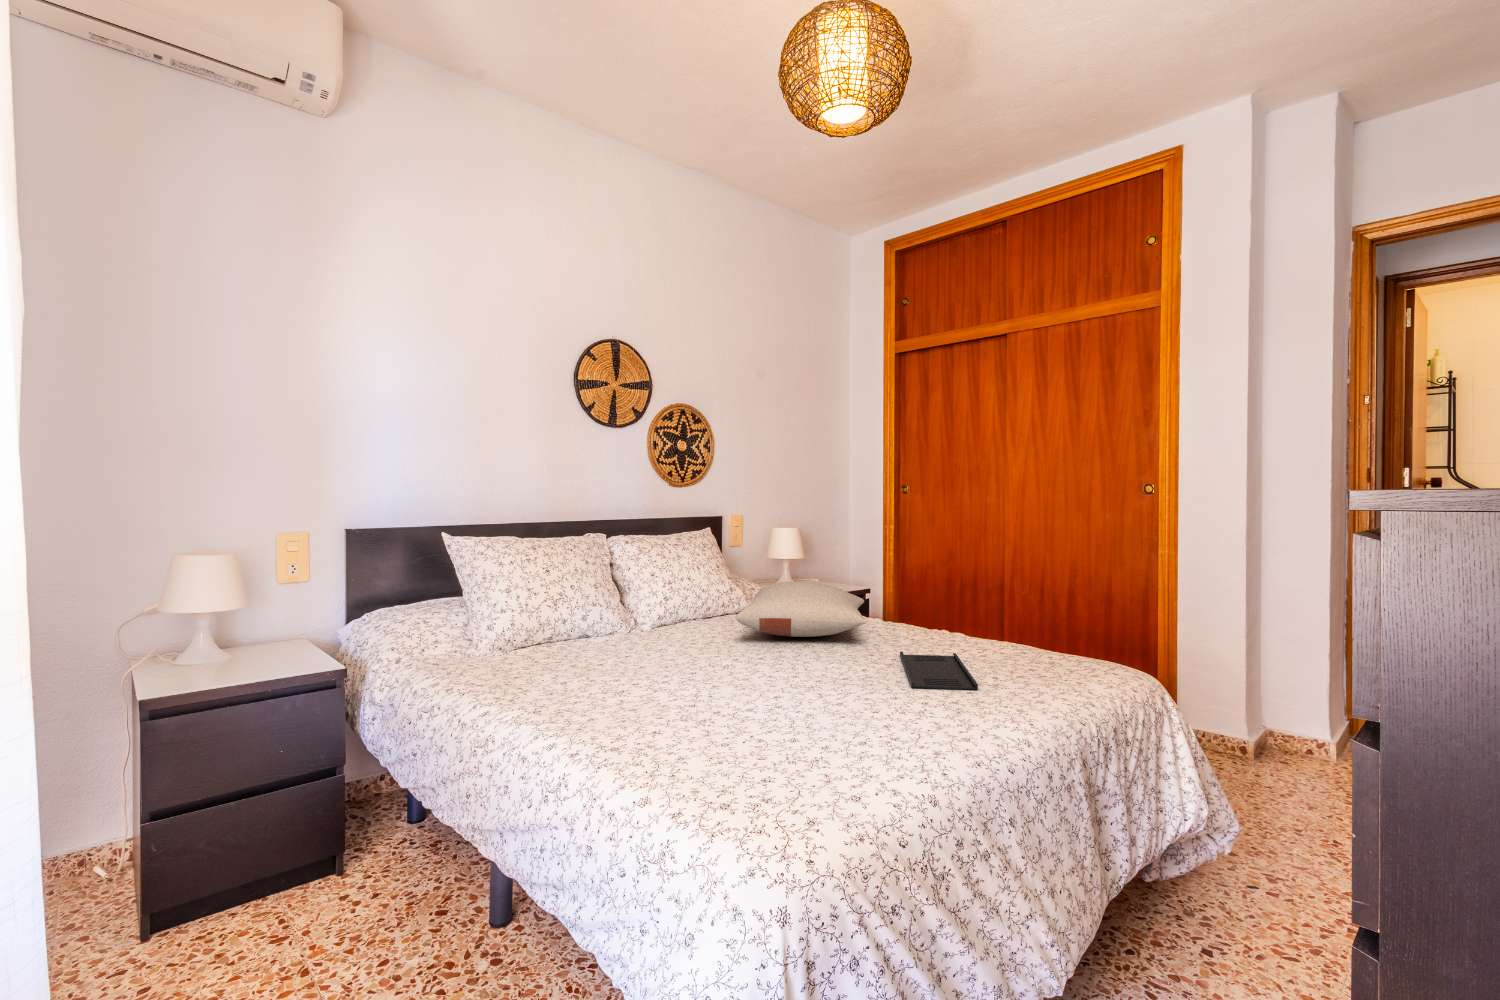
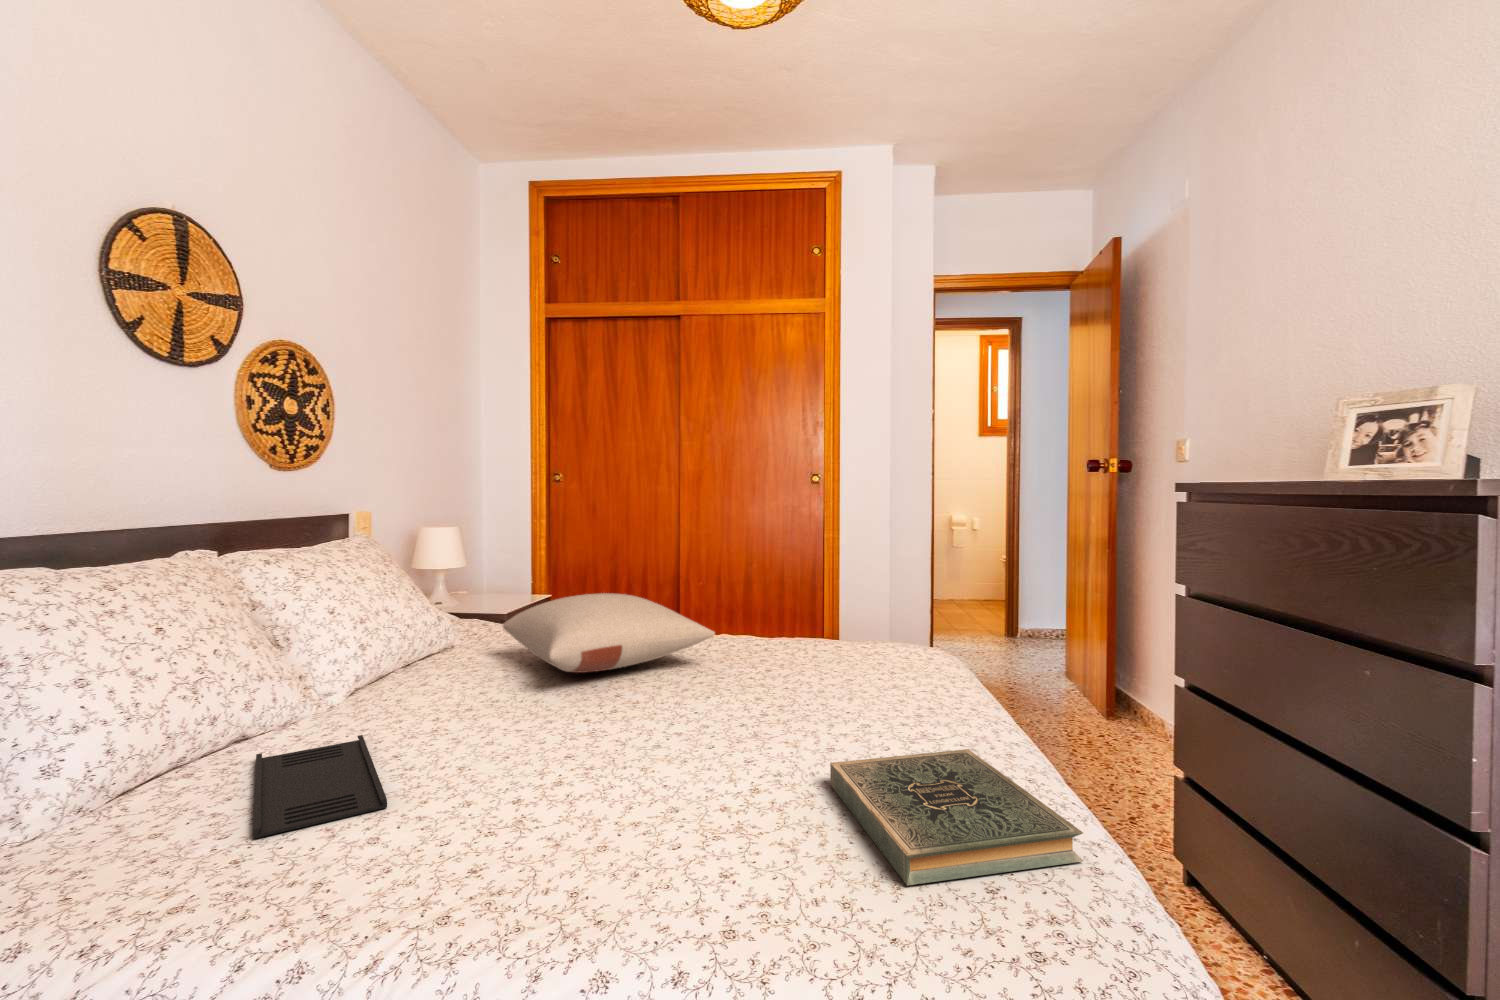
tray: present [900,652,978,690] -> present [253,735,387,838]
book: none [720,707,892,797] -> present [830,749,1083,885]

